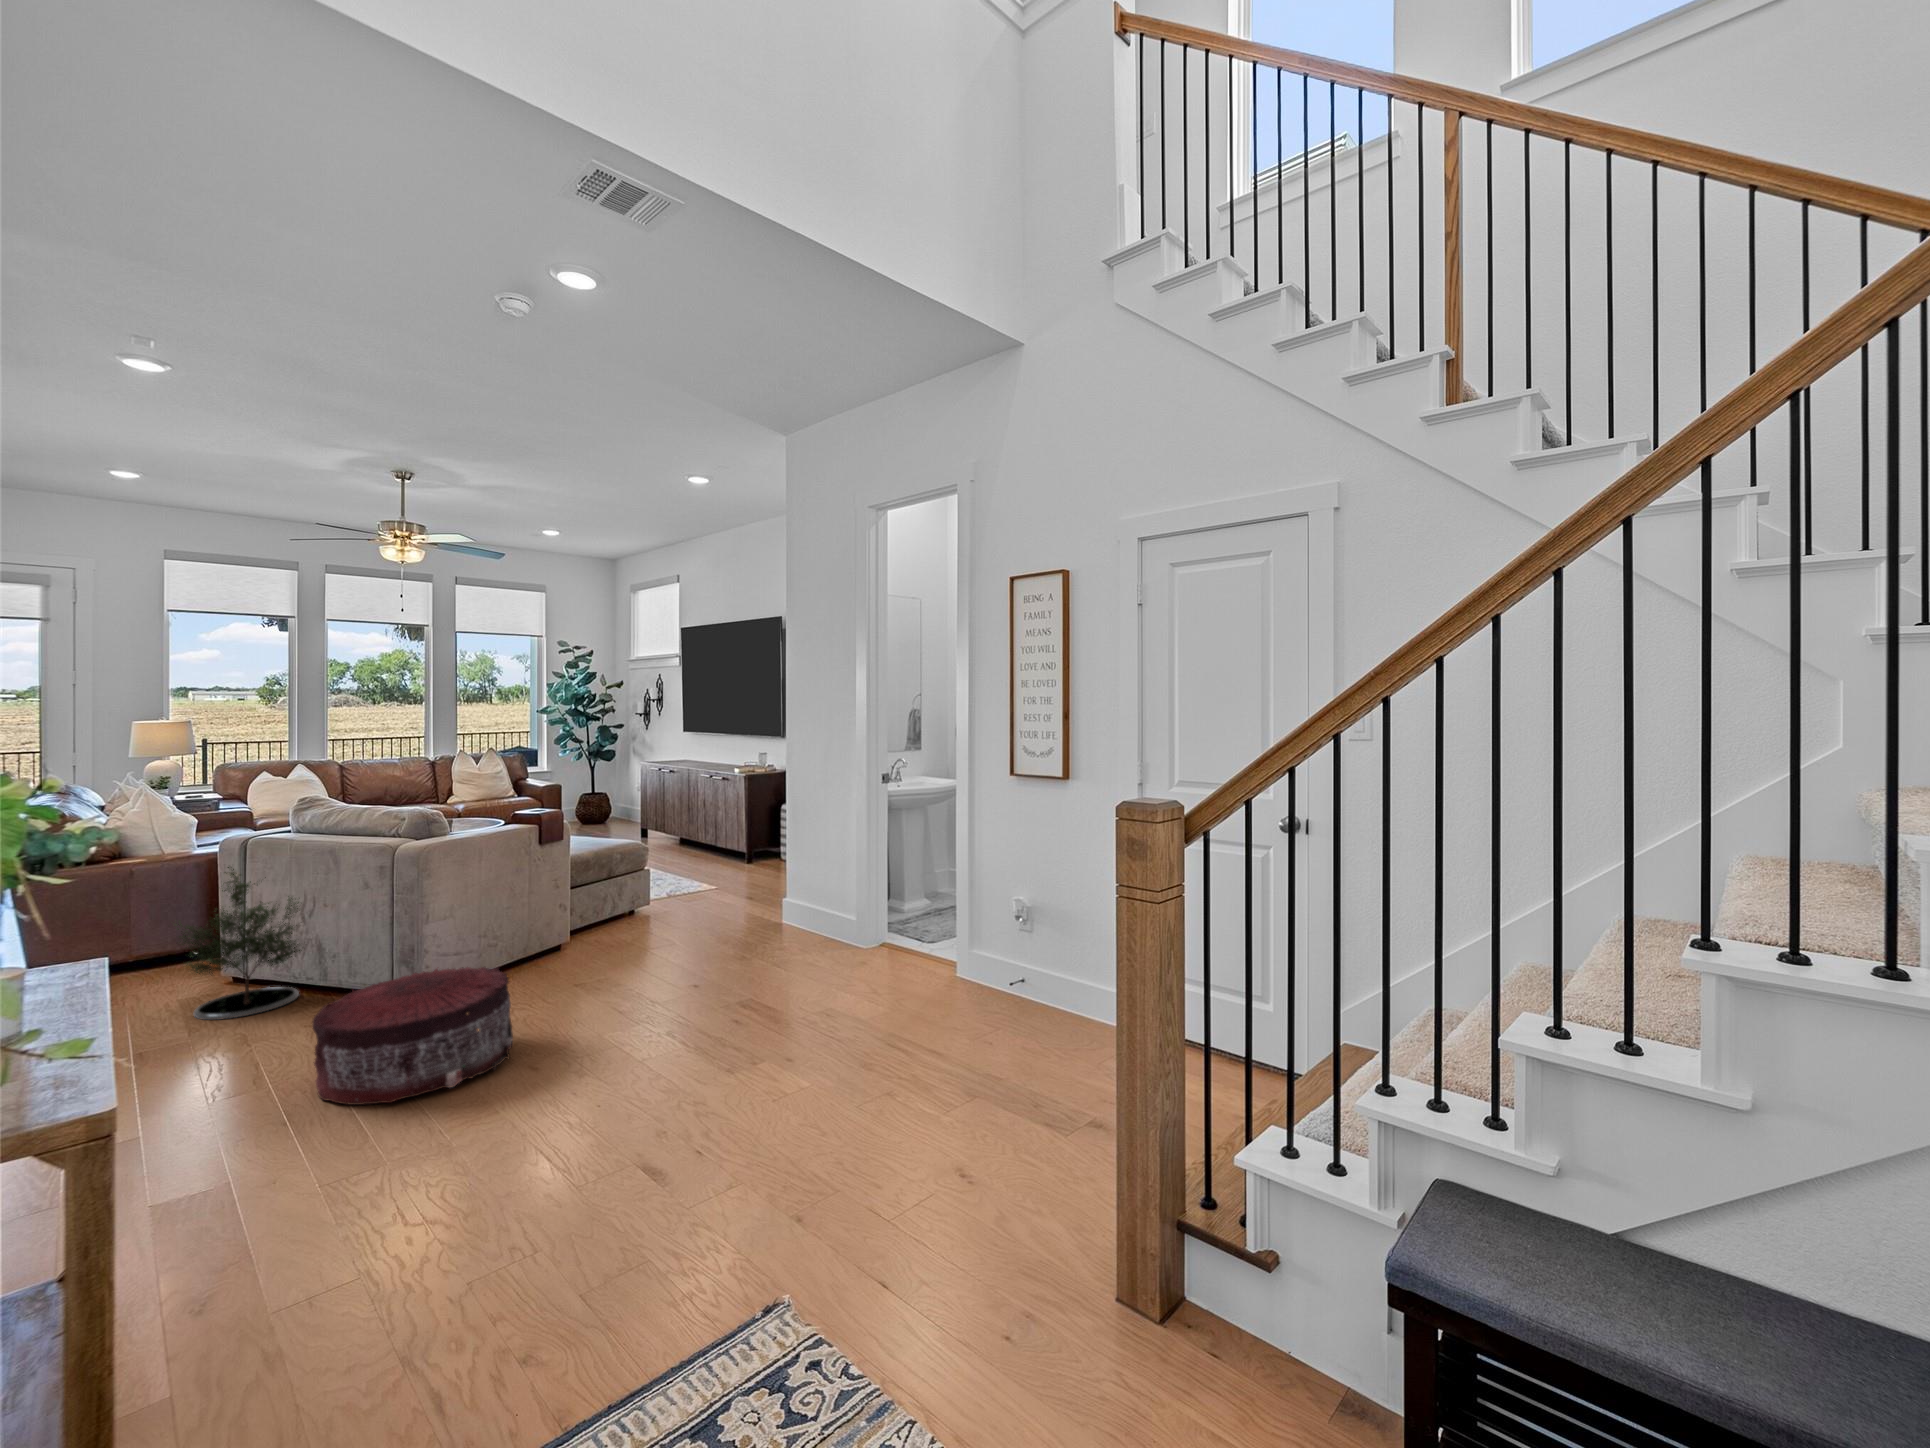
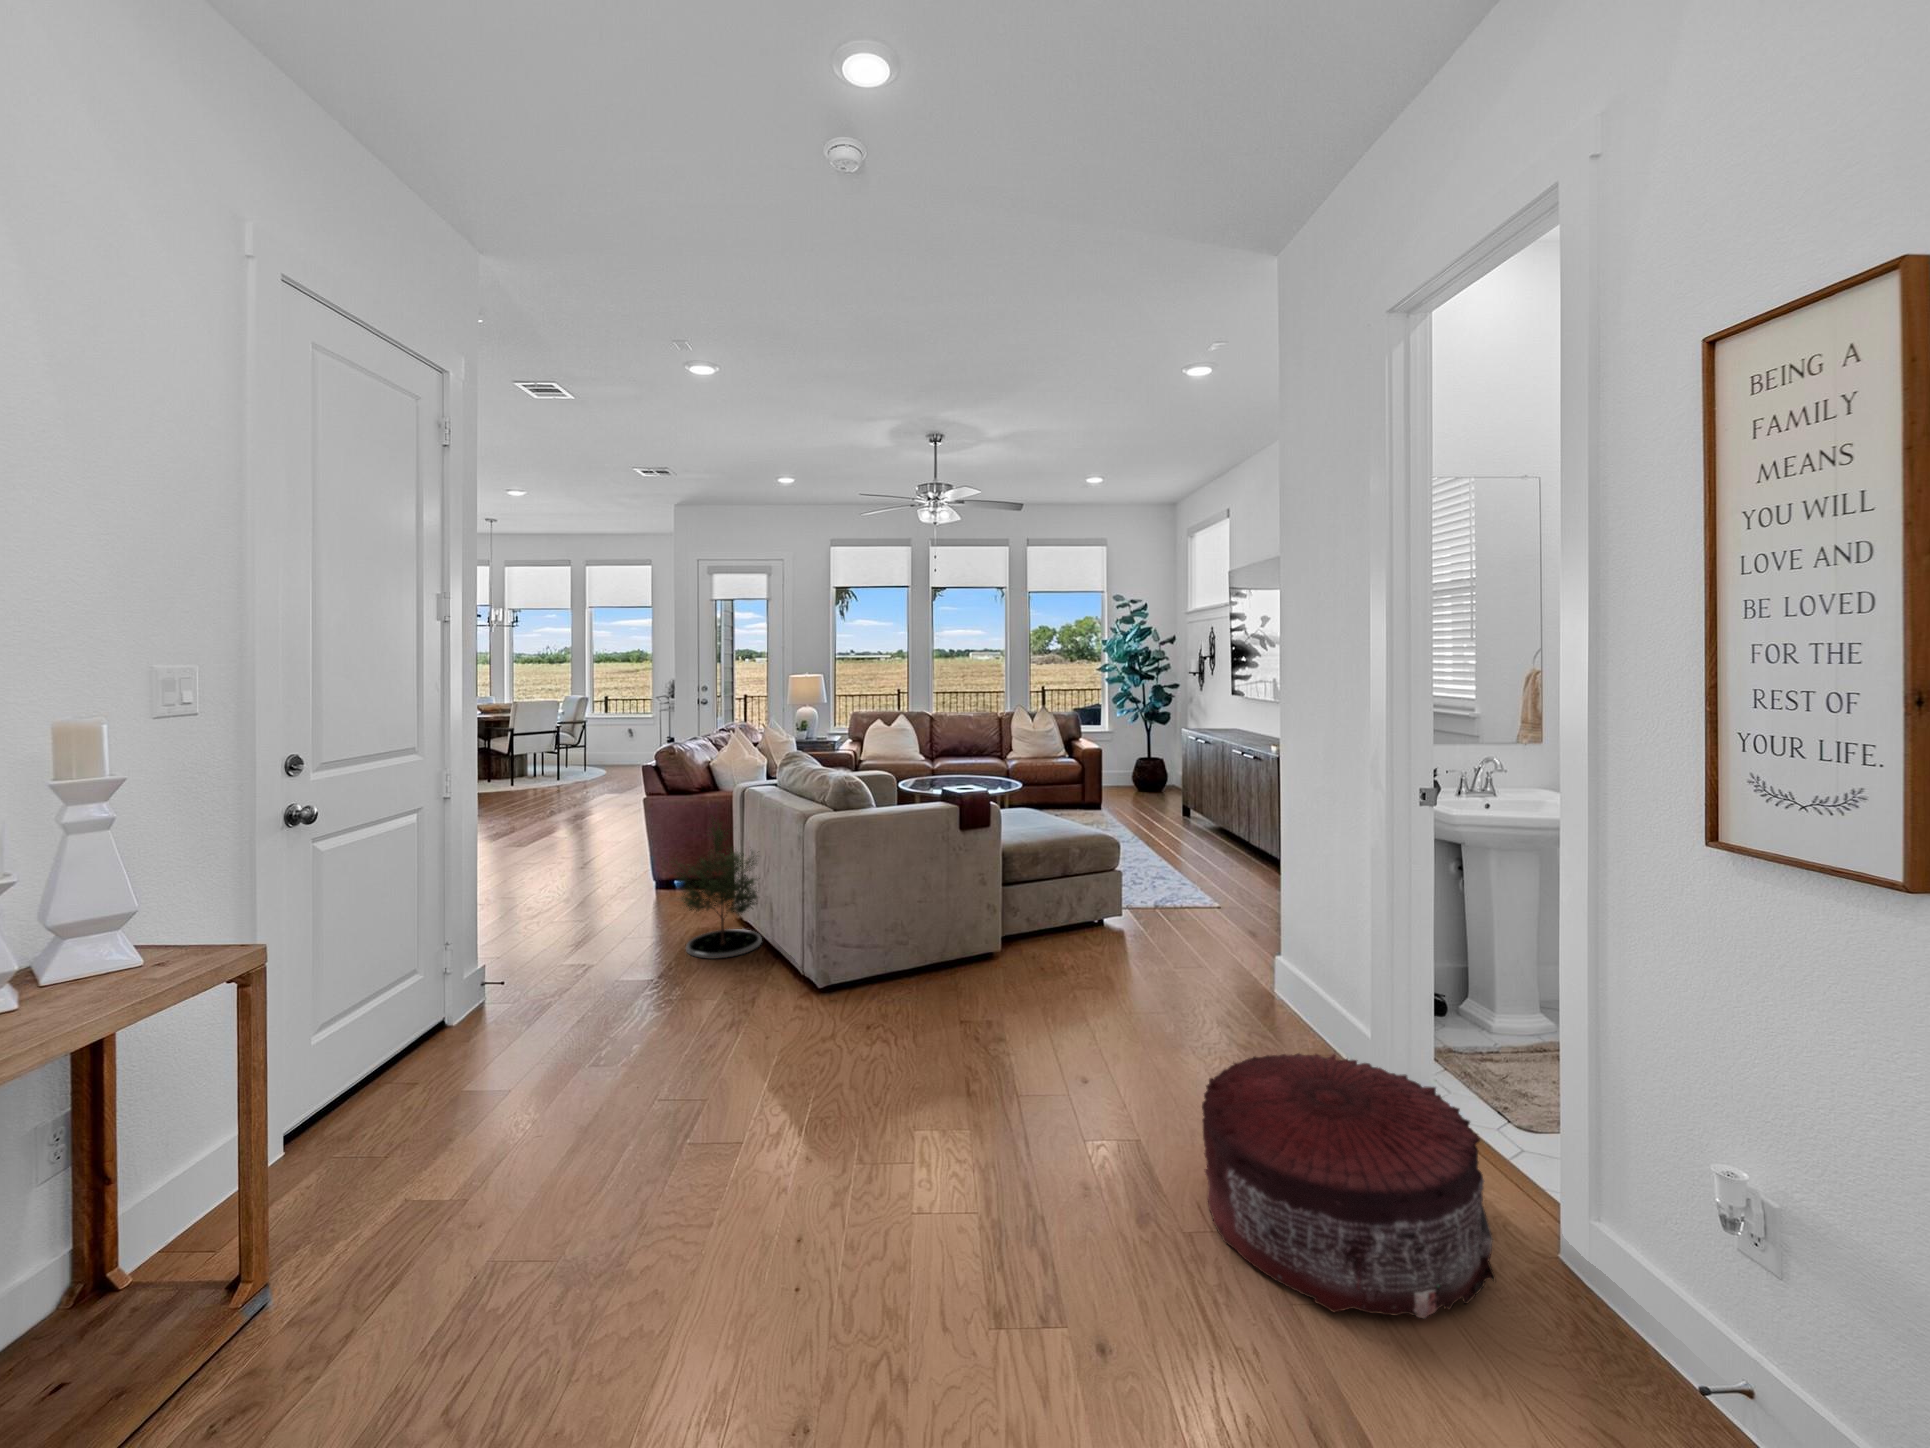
pouf: present [312,967,513,1105] -> present [1202,1053,1495,1318]

